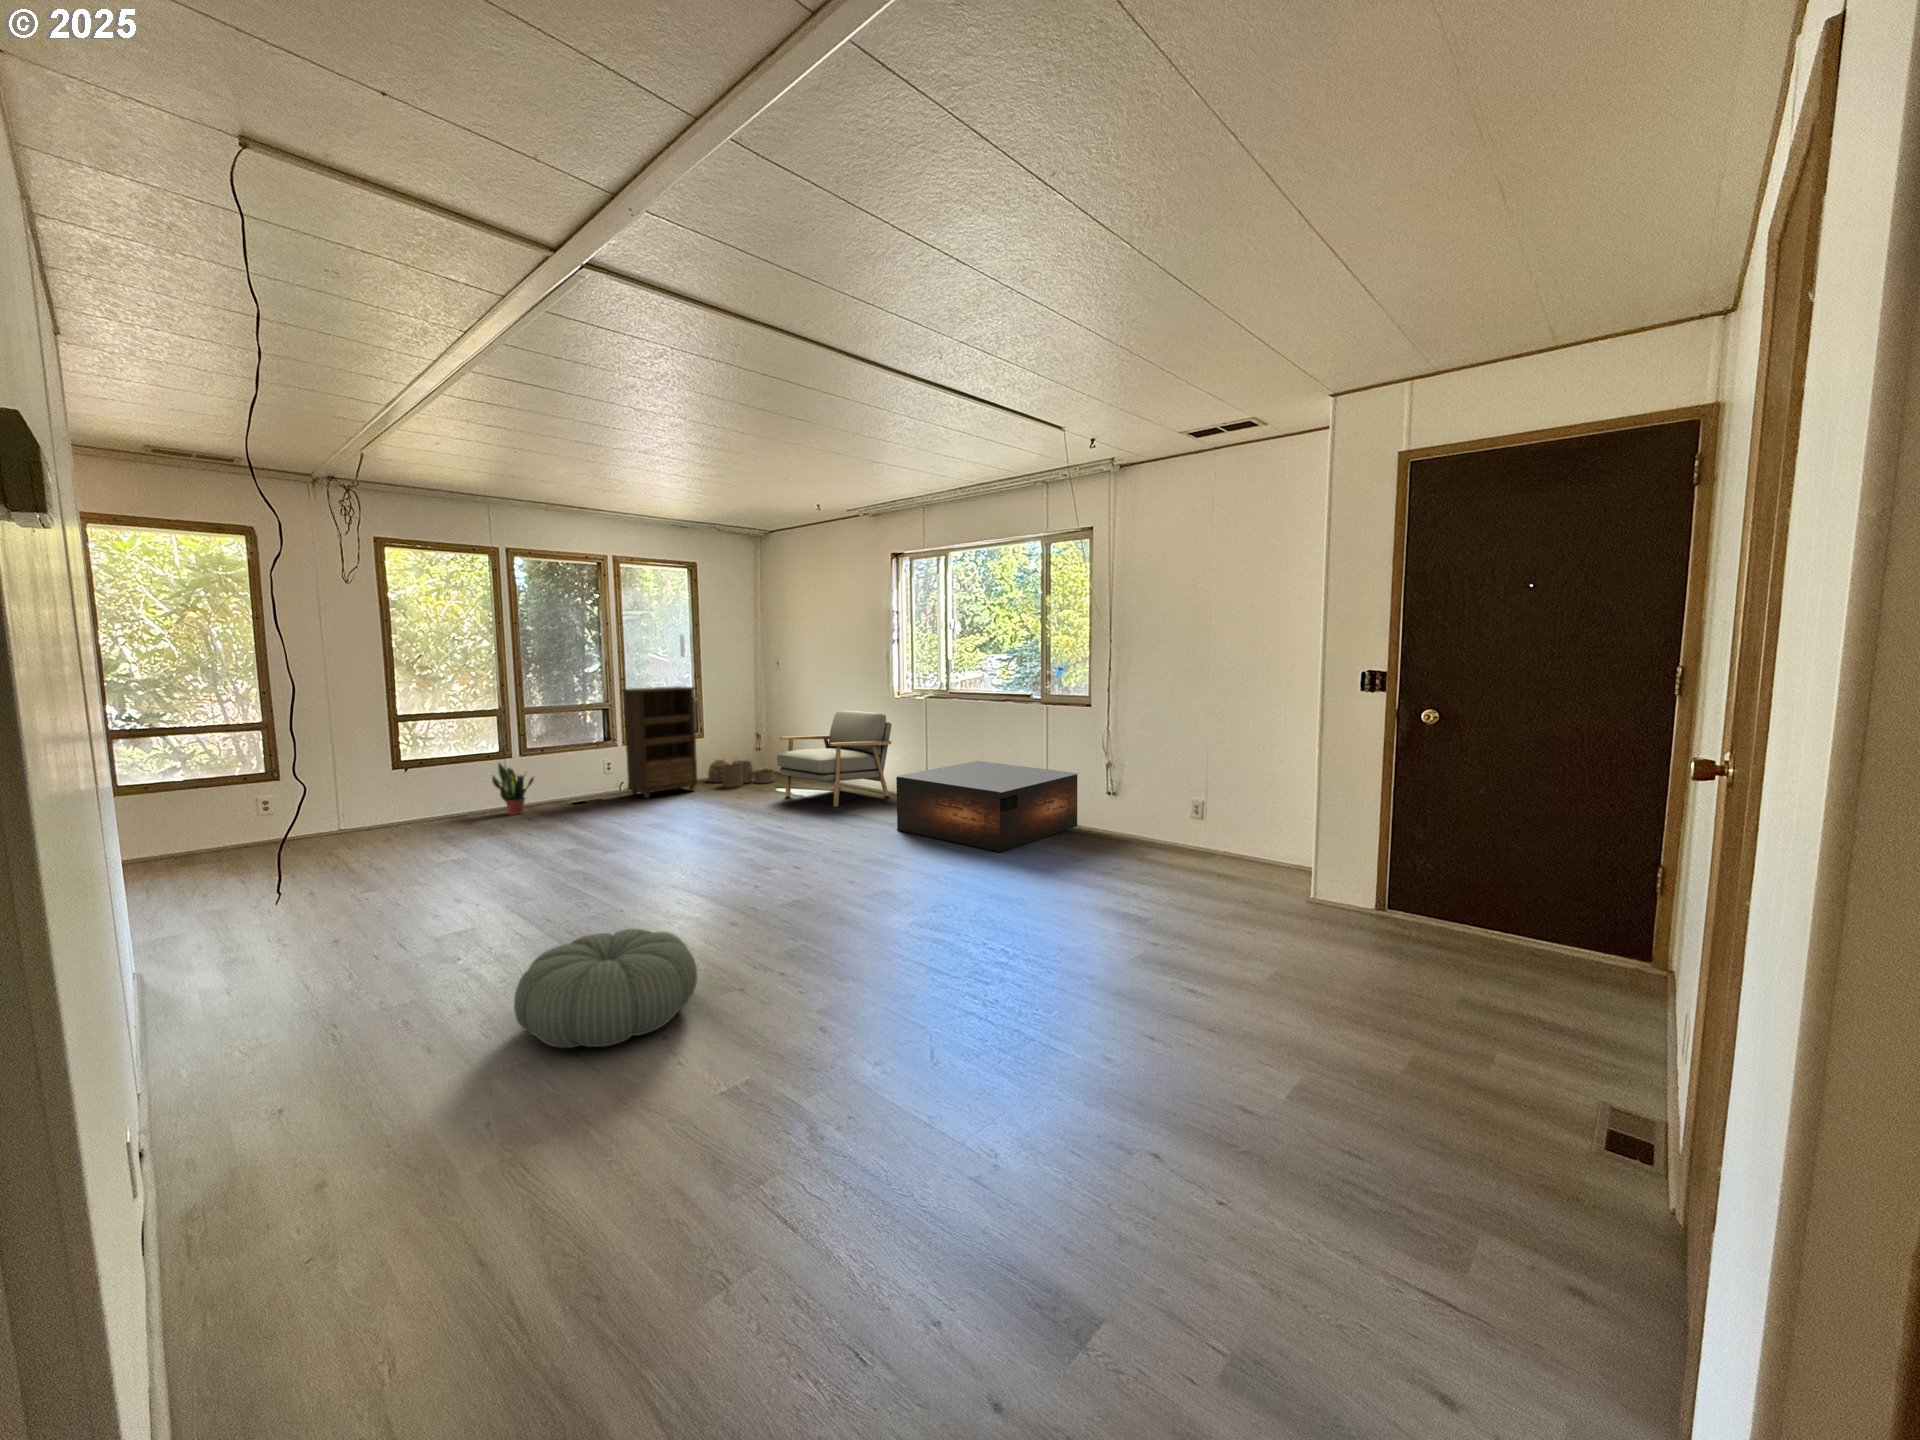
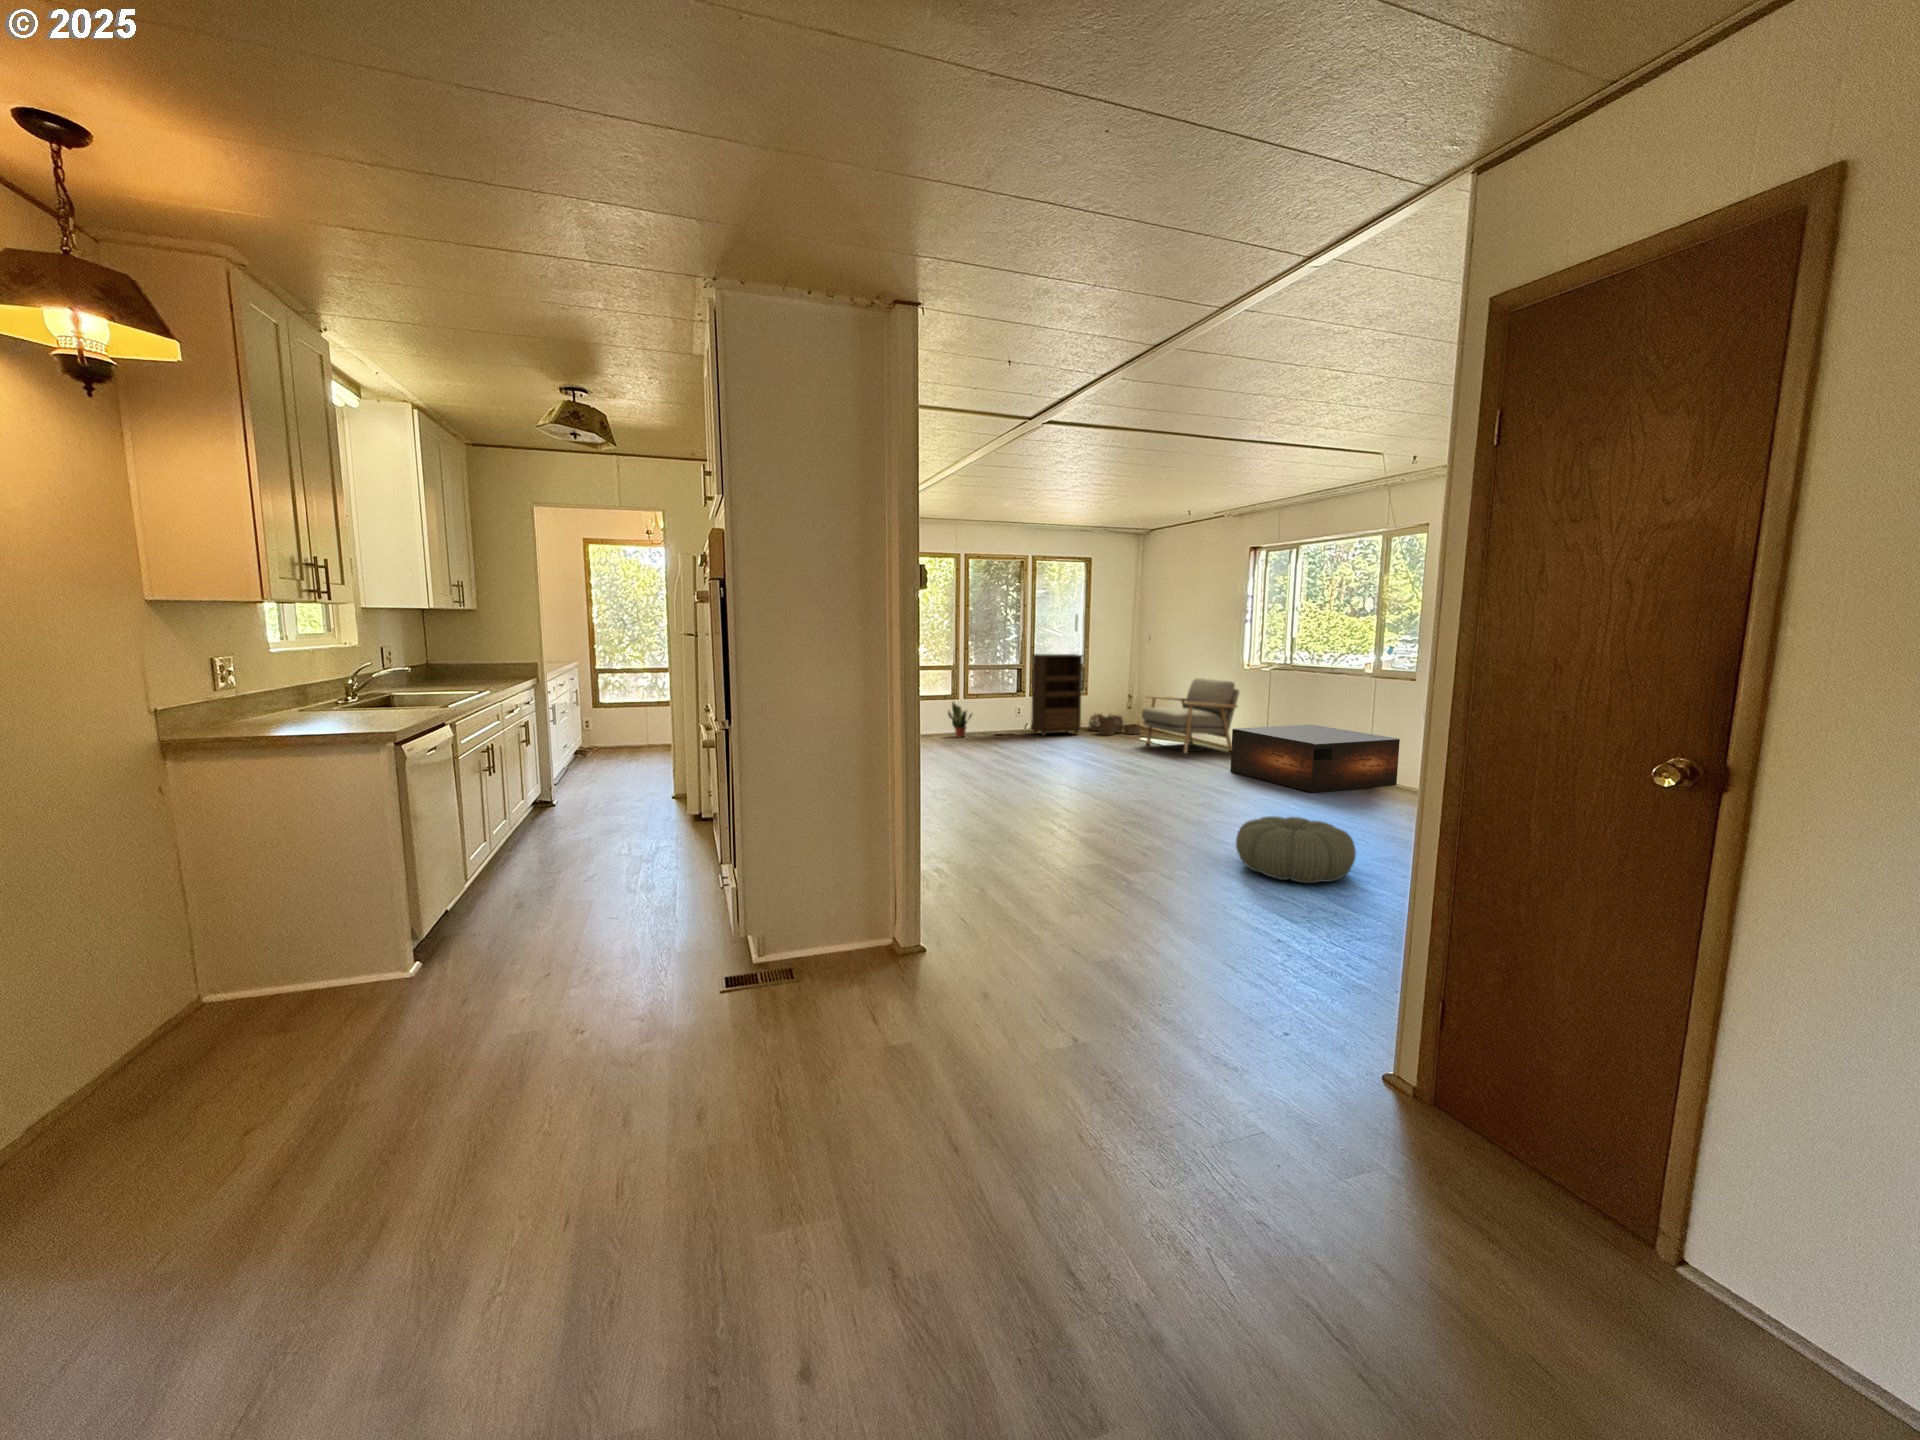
pouf: present [514,929,697,1048] -> present [1236,816,1356,883]

